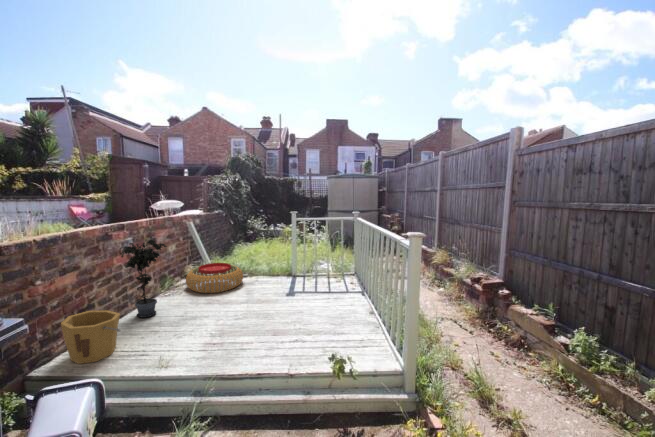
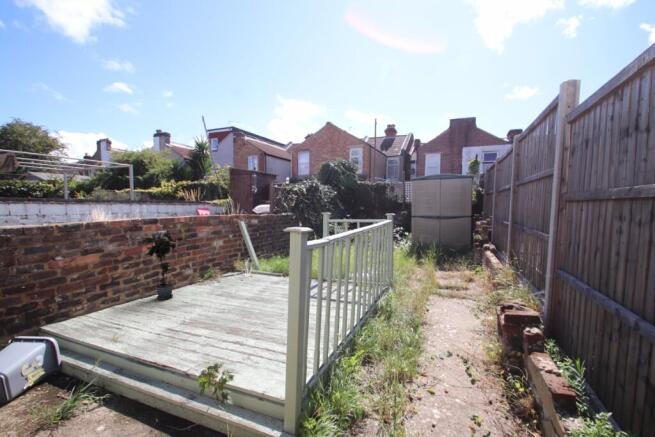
pouf: present [186,263,243,293] -> none [216,260,268,287]
bucket: present [61,311,120,364] -> none [74,286,118,327]

